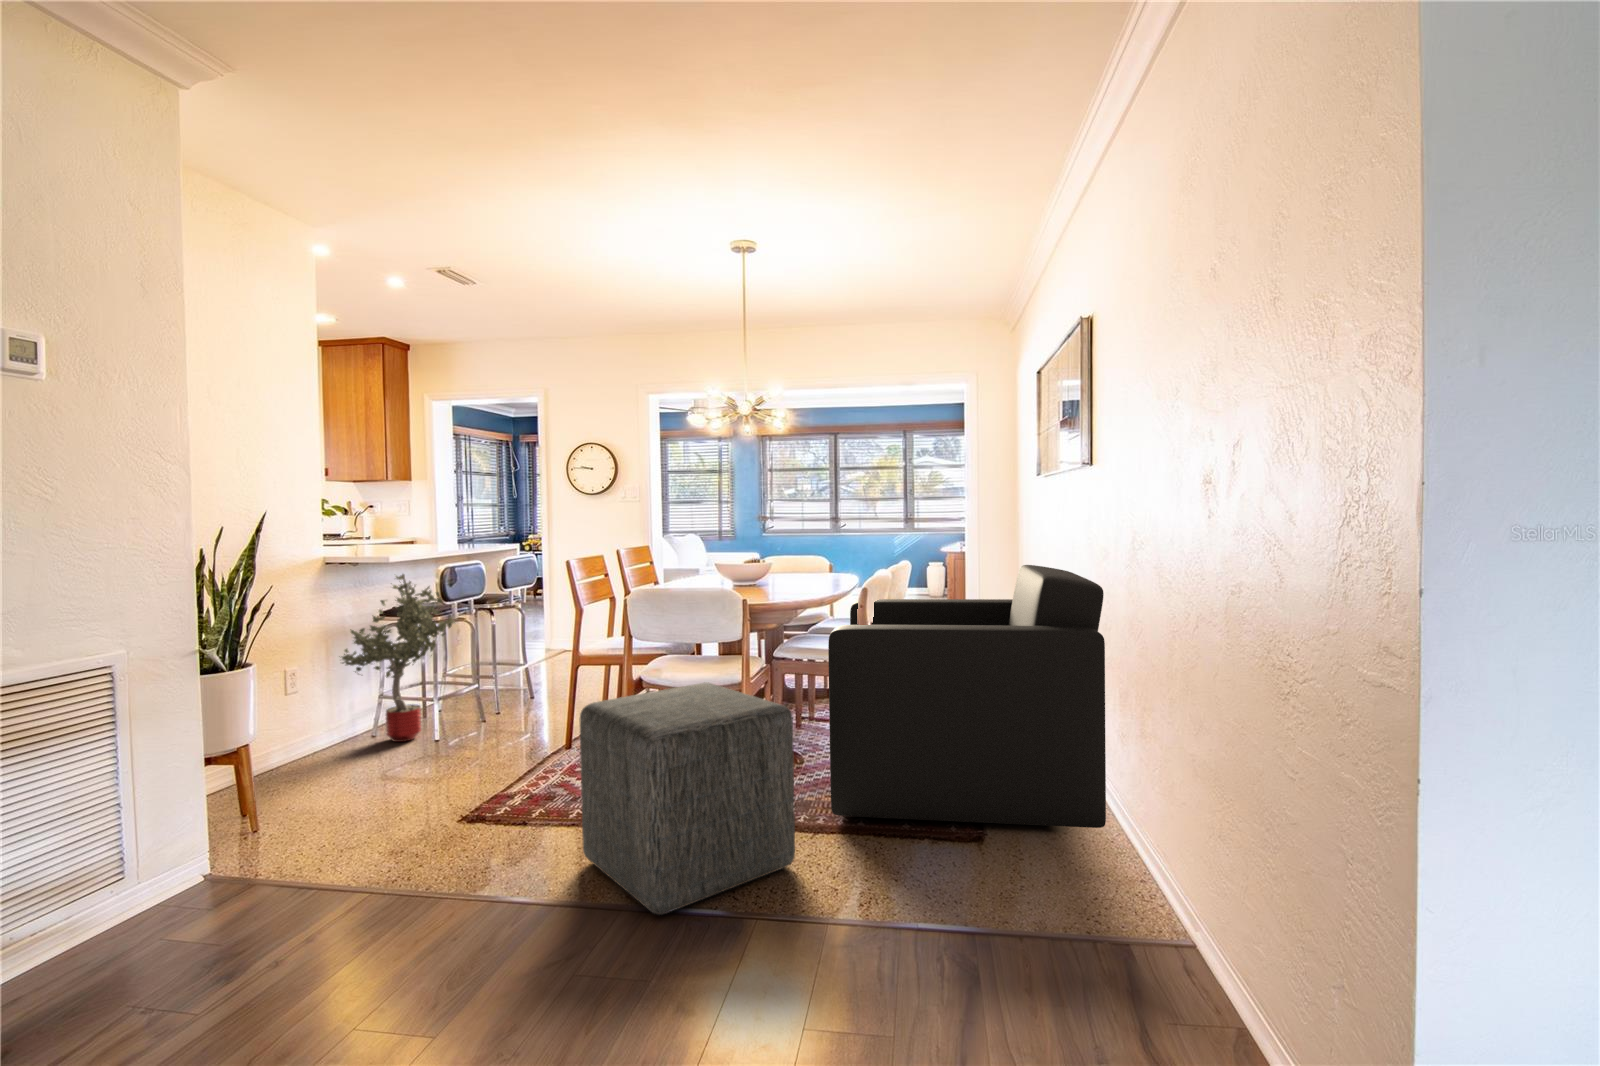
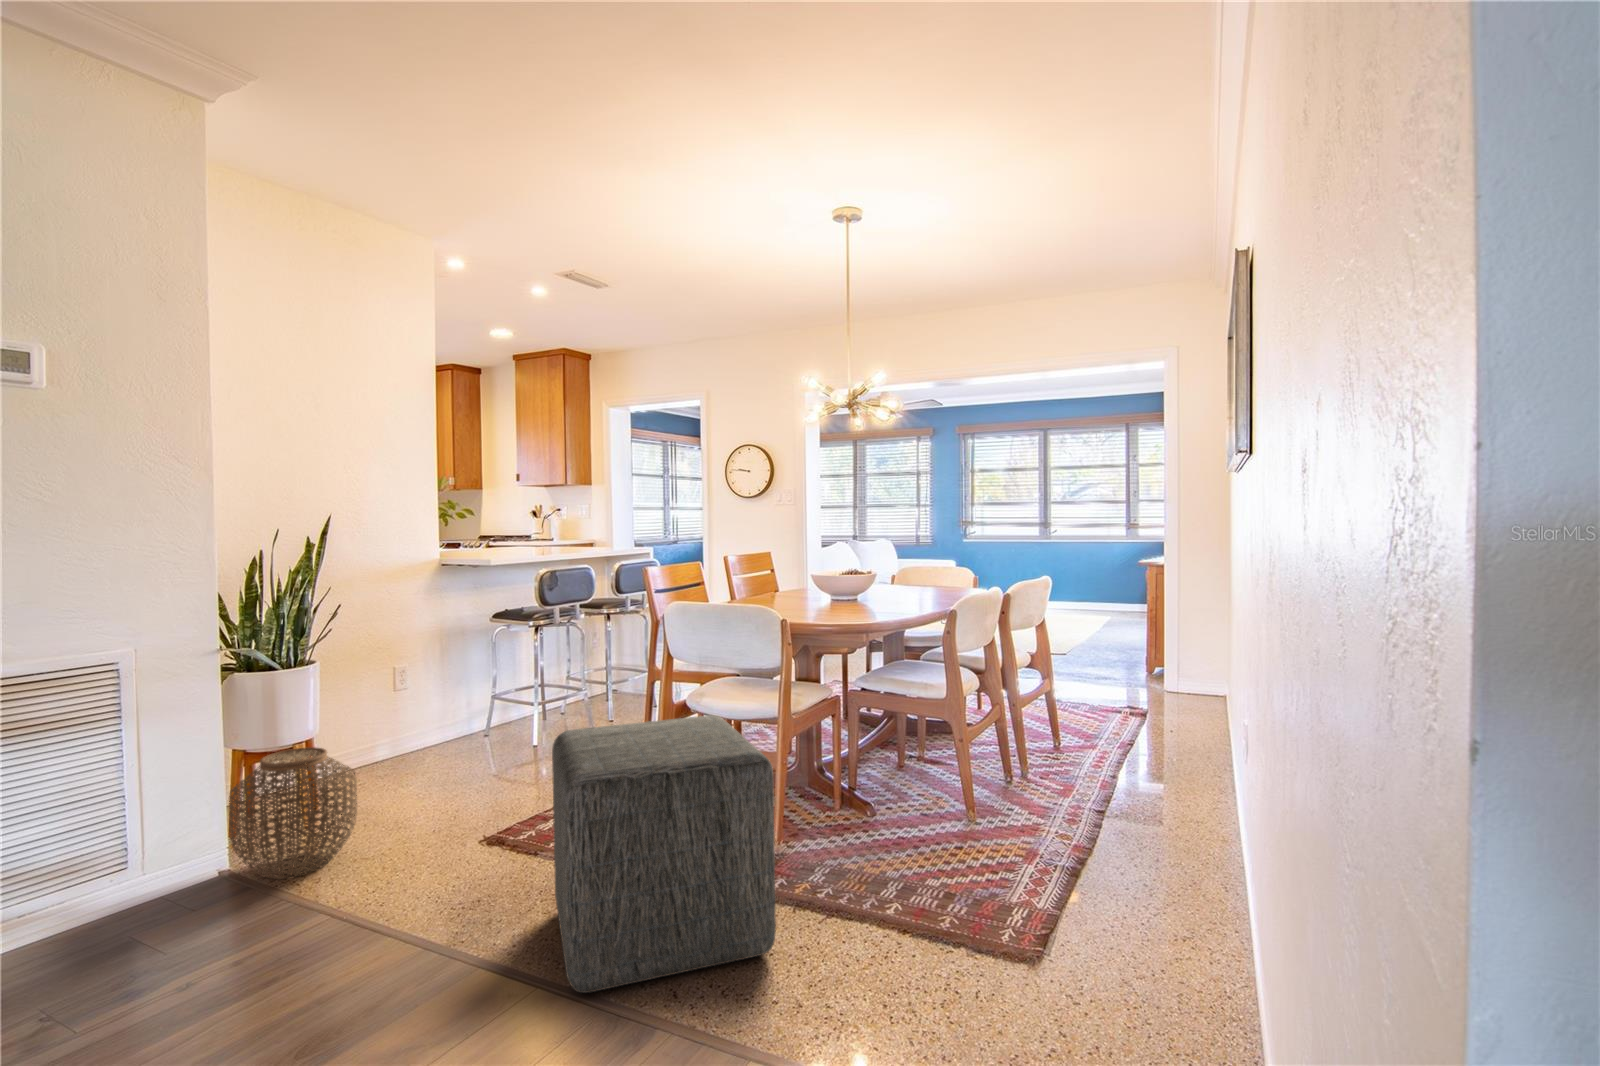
armchair: present [828,565,1106,828] -> none [853,587,1234,972]
potted tree: present [342,574,455,742] -> none [440,577,561,745]
woven basket: none [200,748,334,882] -> present [229,747,357,879]

